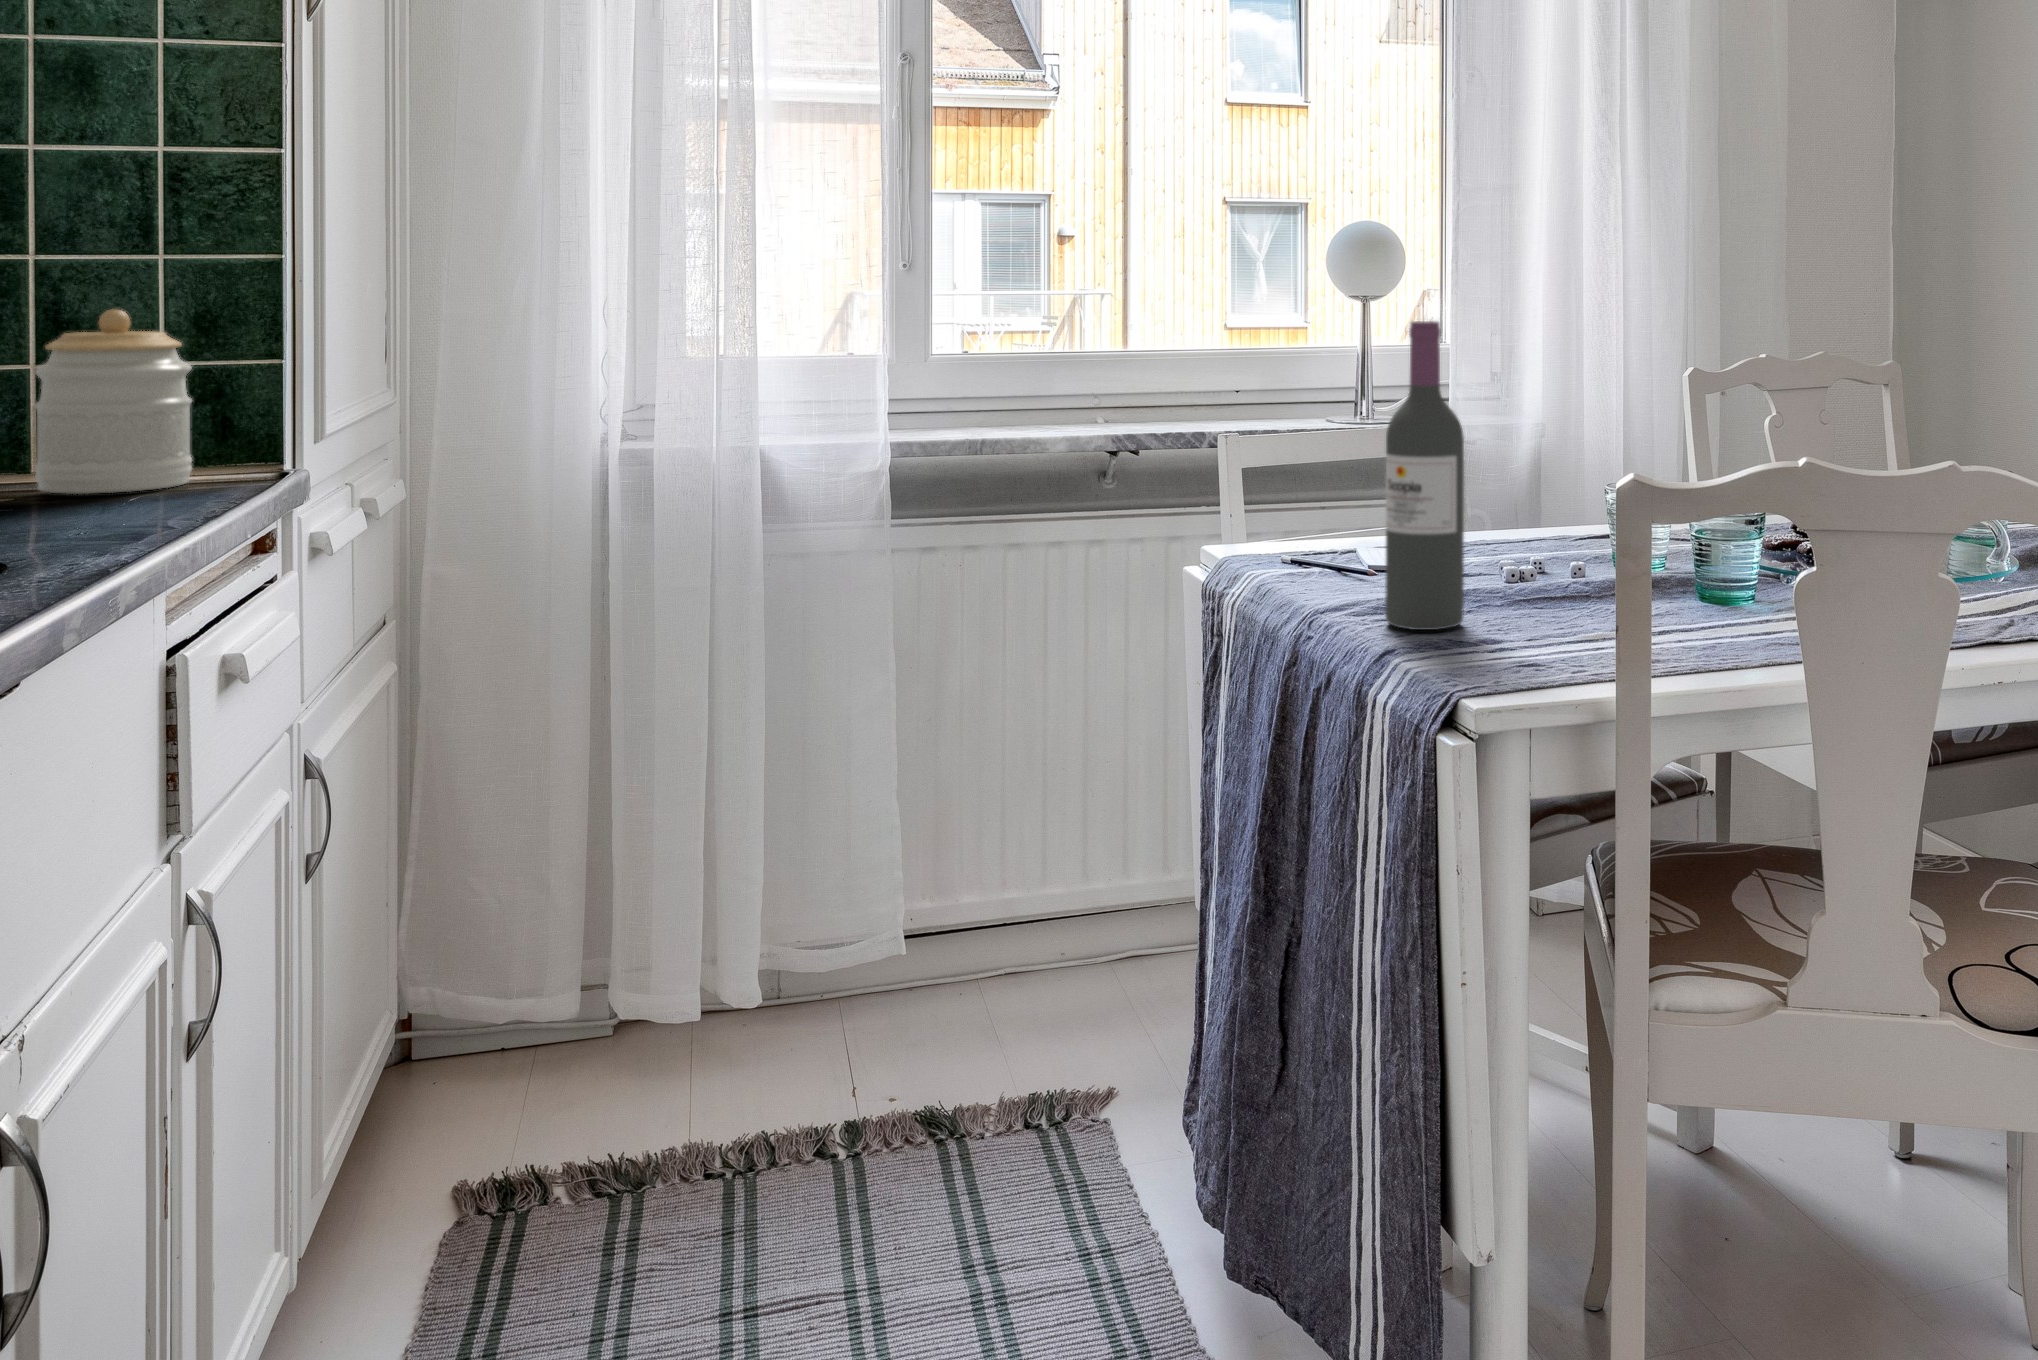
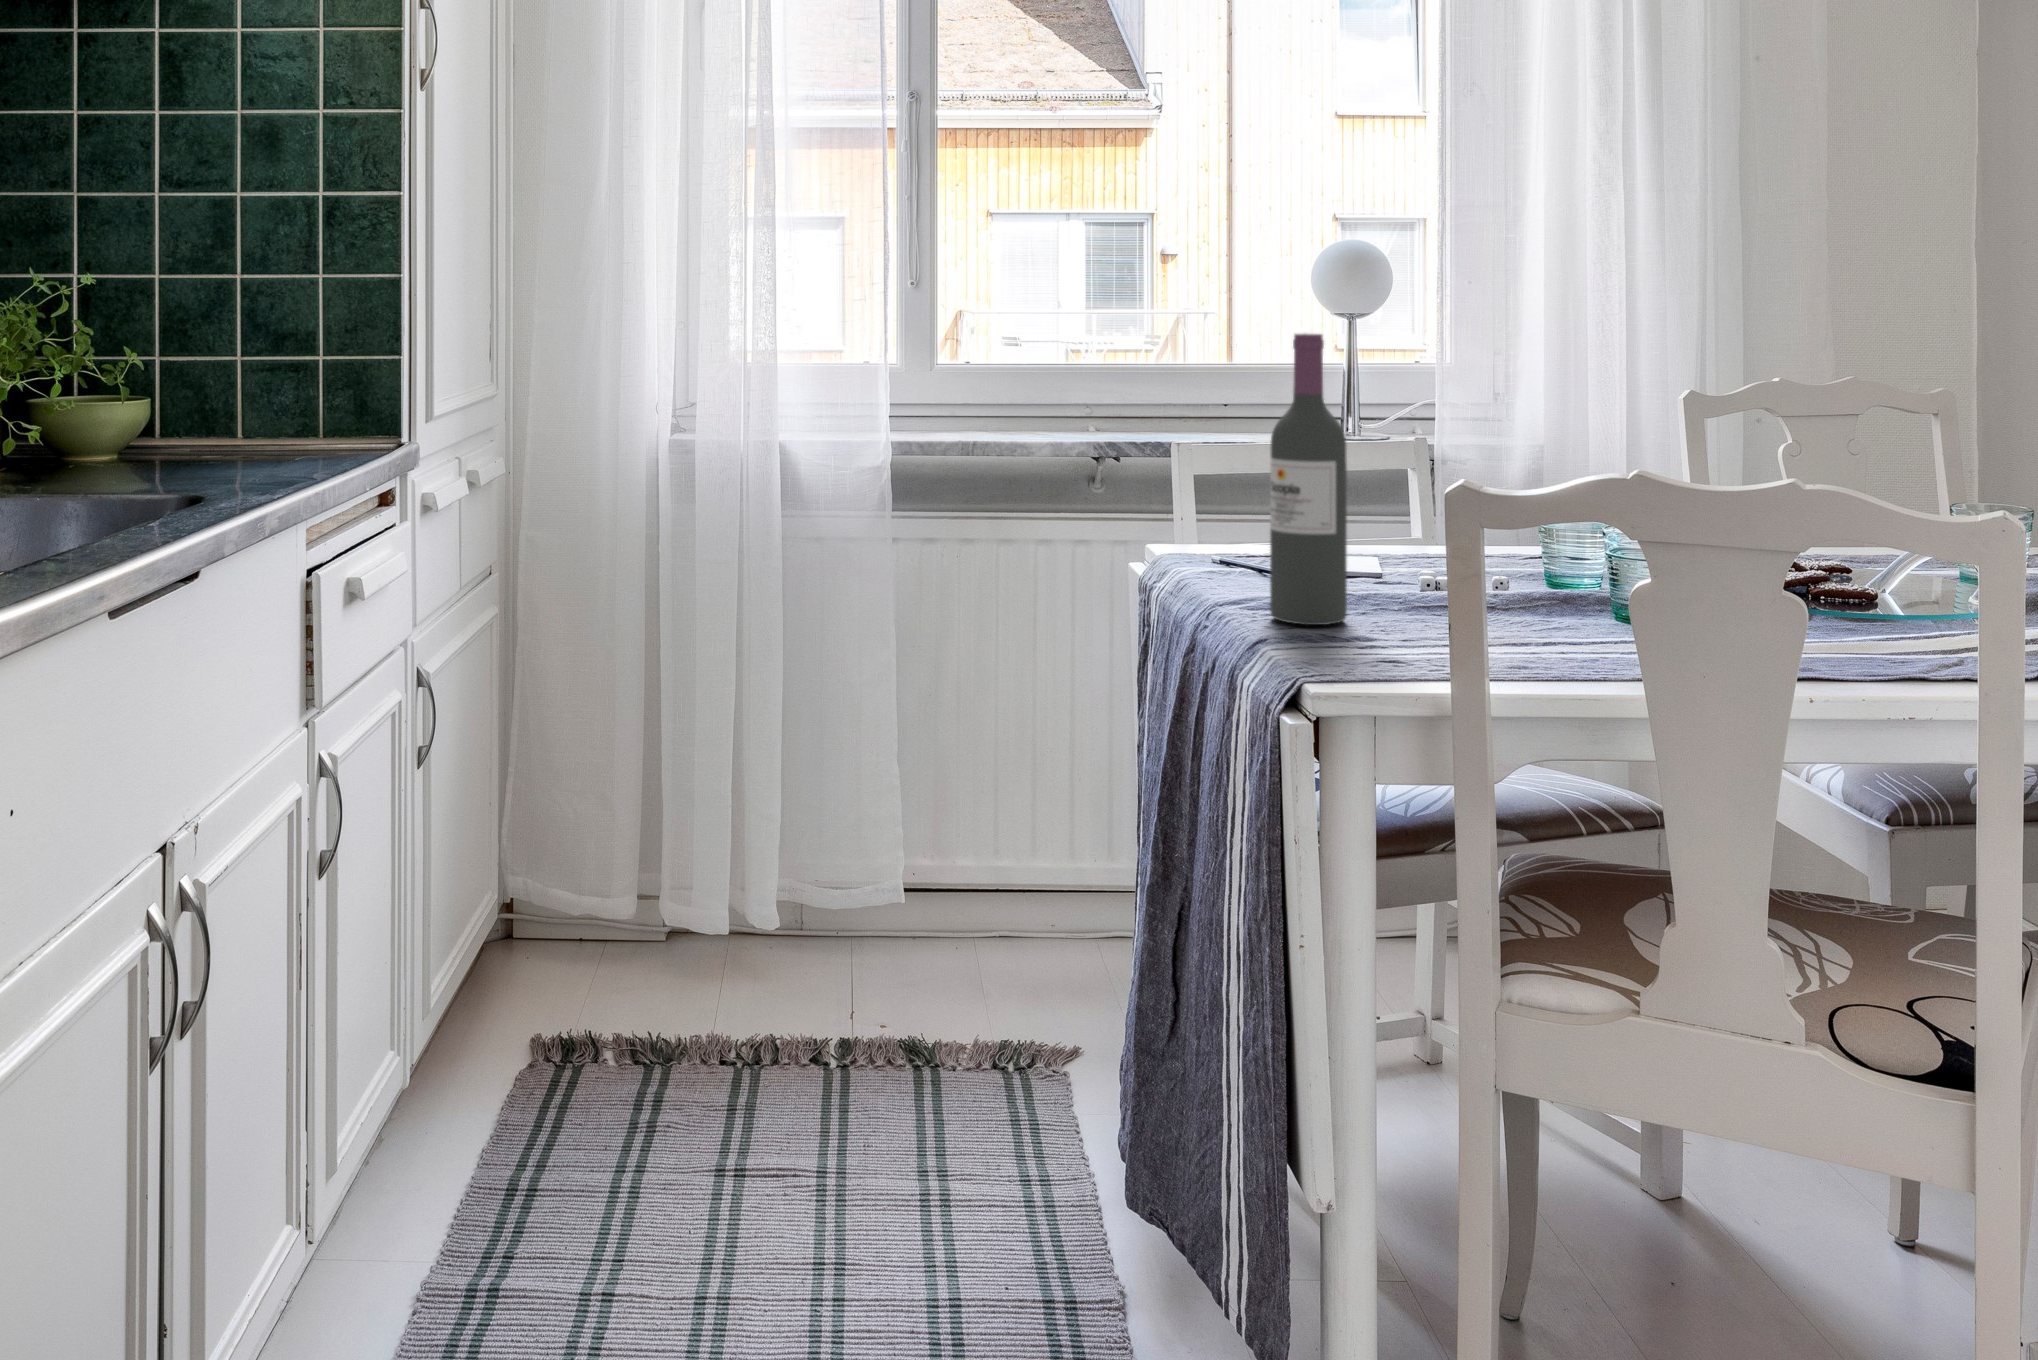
jar: present [34,310,192,494] -> none [232,316,336,455]

